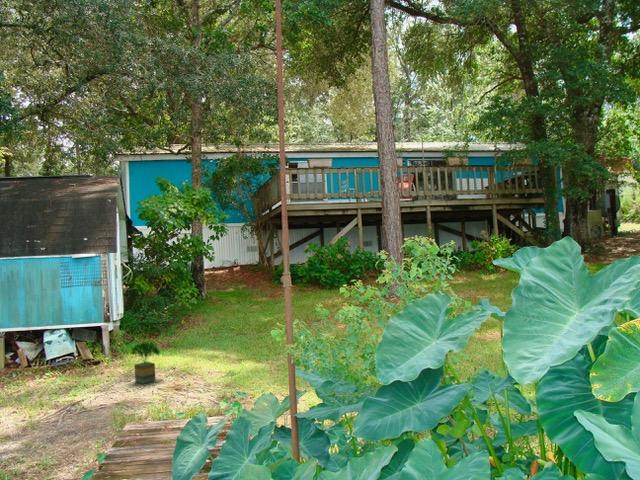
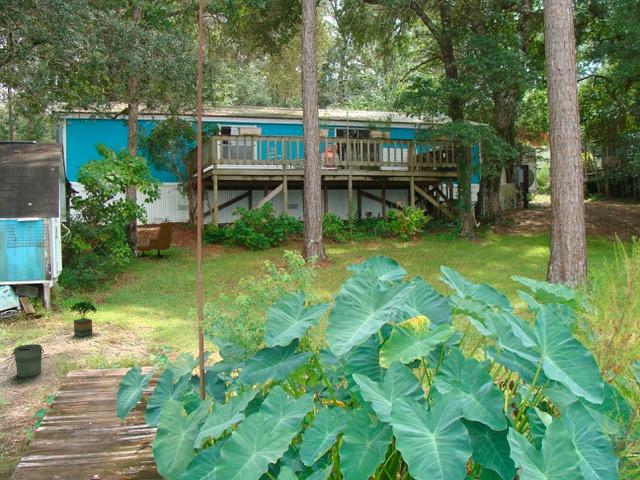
lounge chair: none [203,260,241,301] -> present [137,222,173,259]
bucket: none [58,392,97,432] -> present [12,344,44,377]

